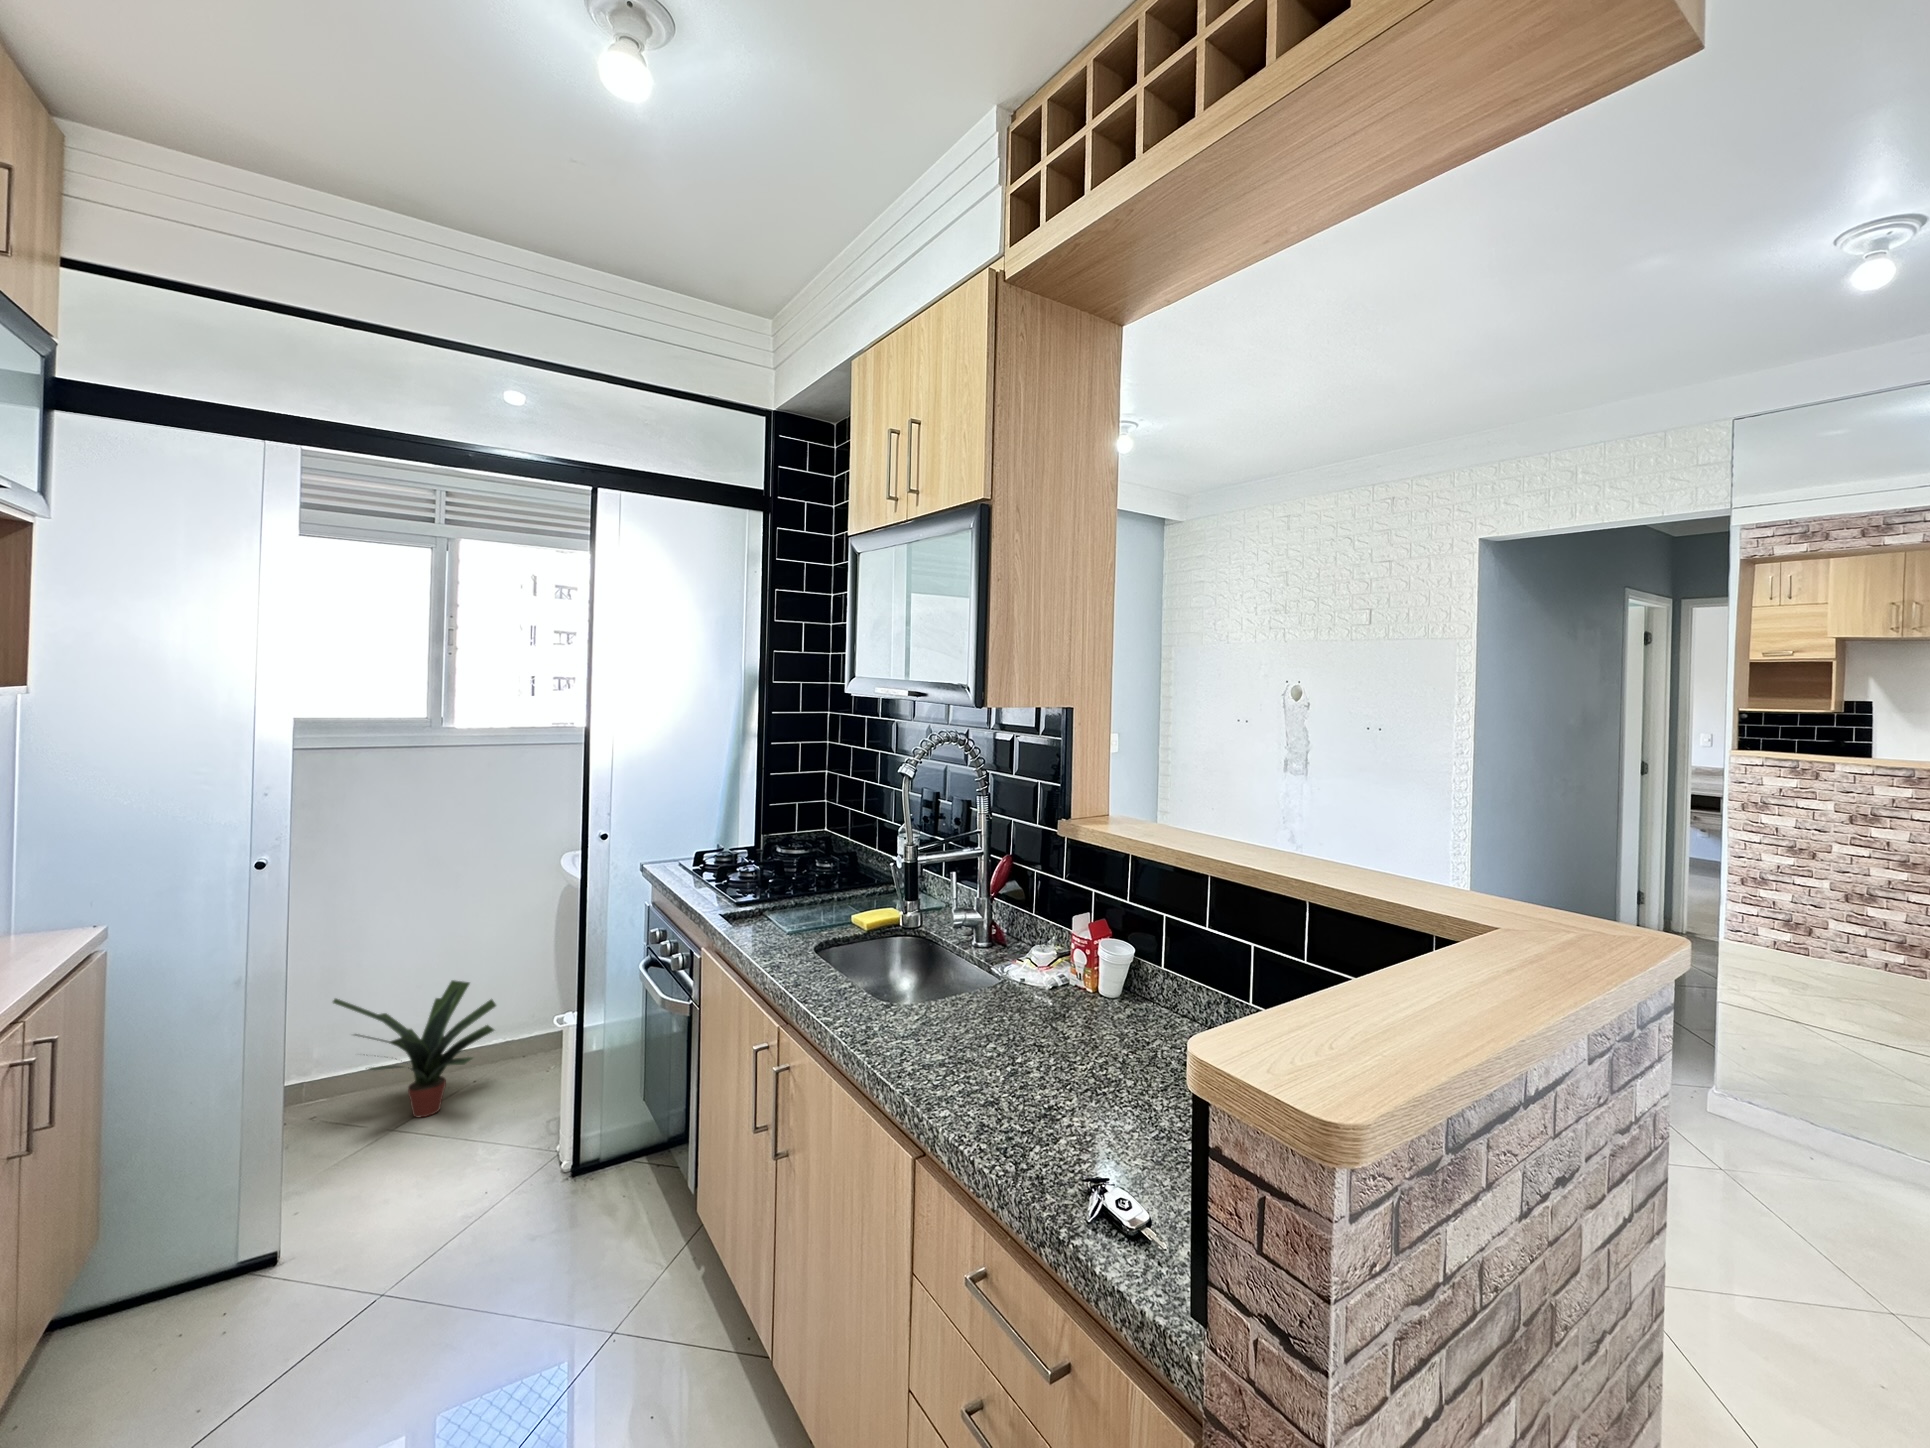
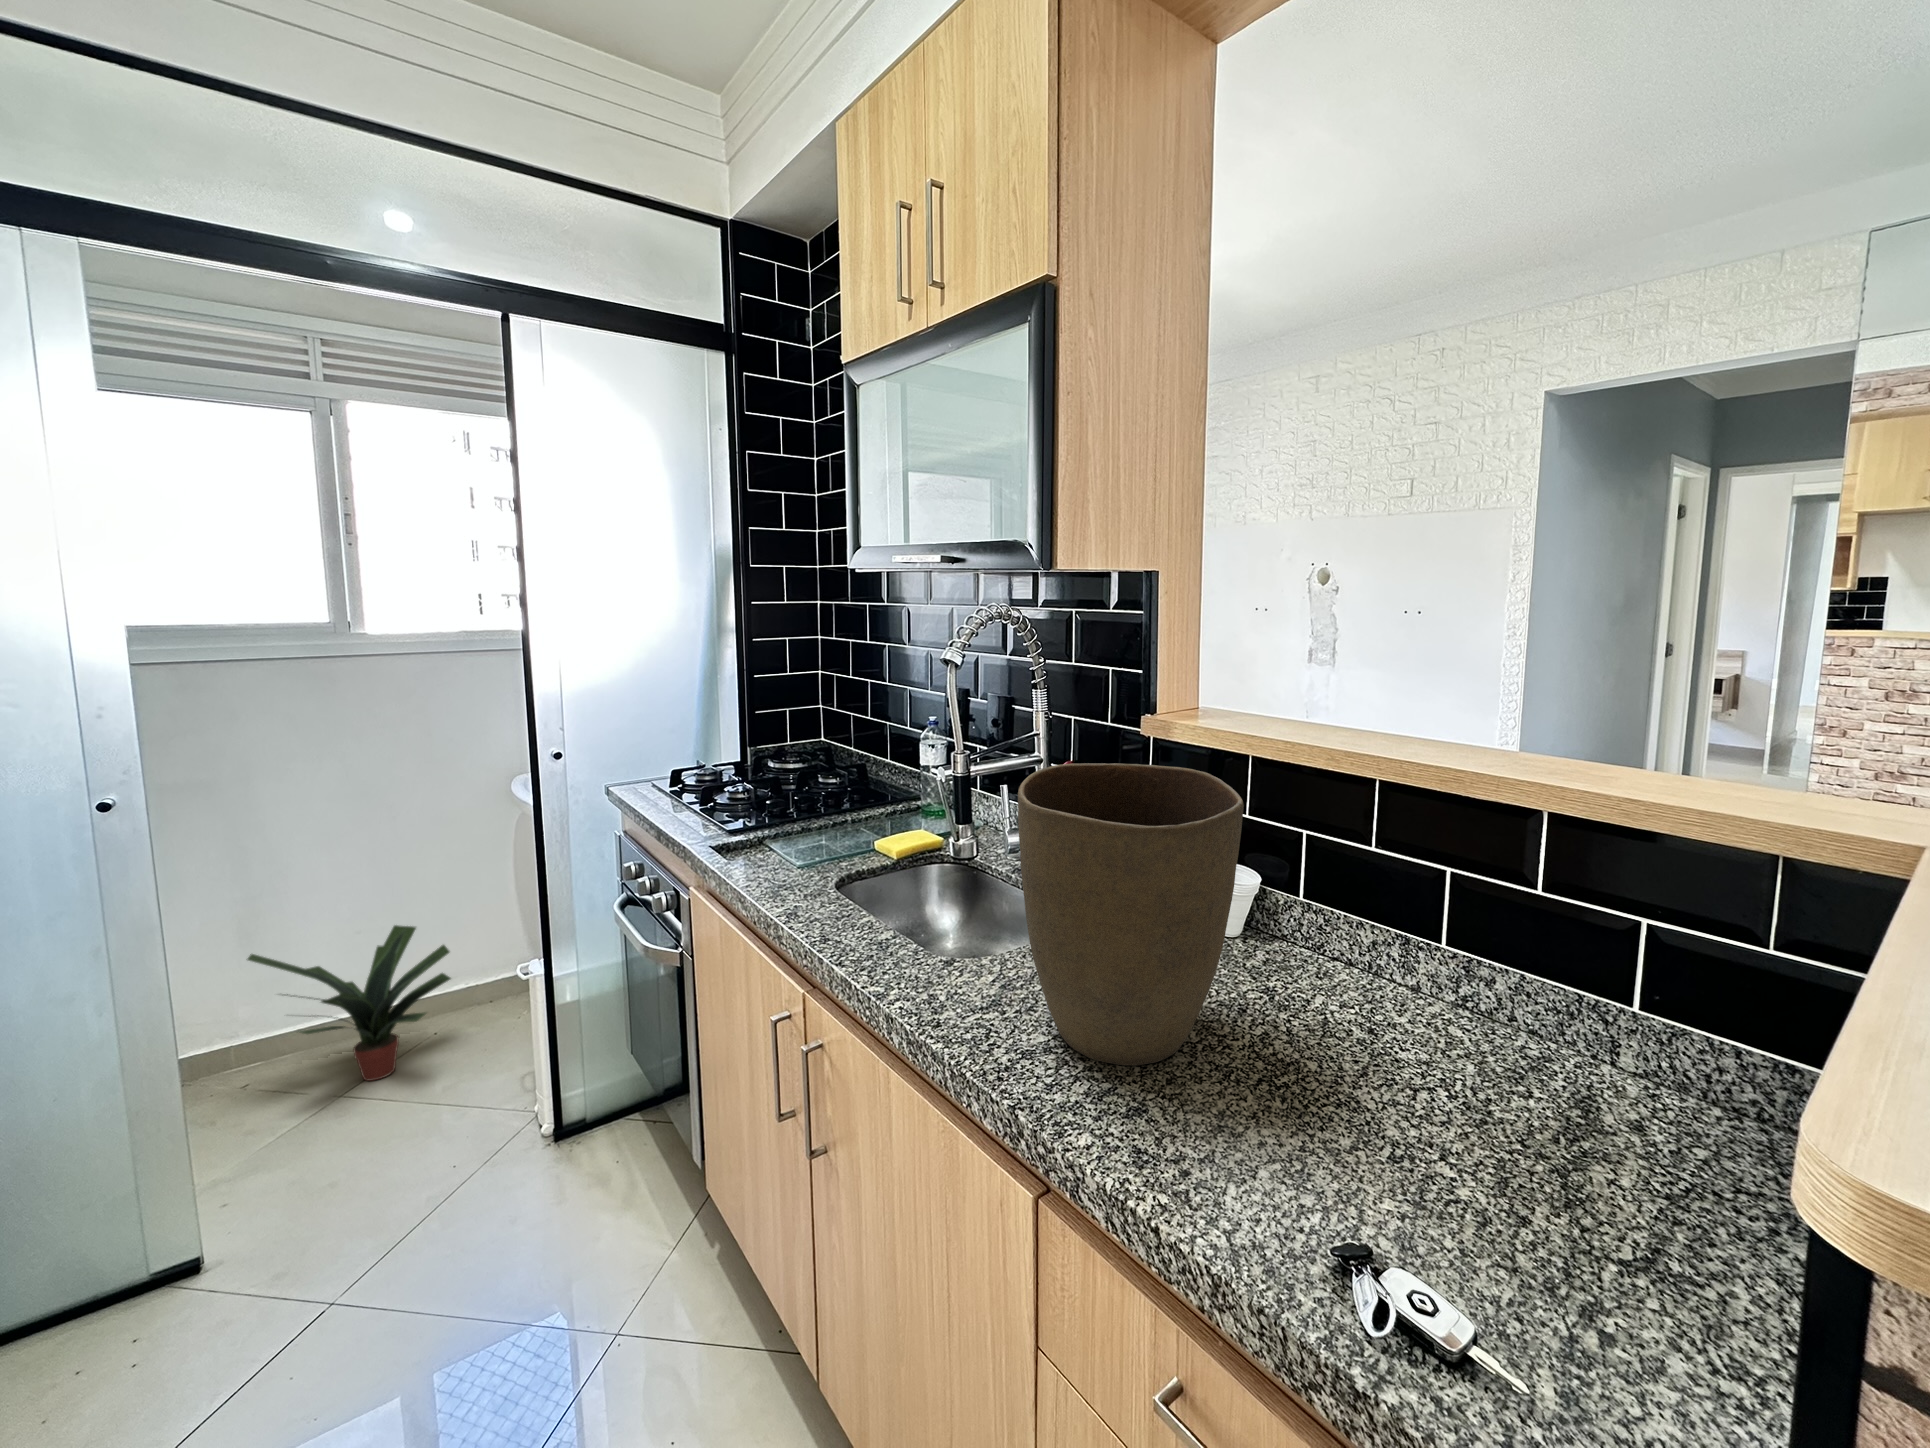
vase: none [927,856,1083,1076] -> present [1018,763,1244,1065]

